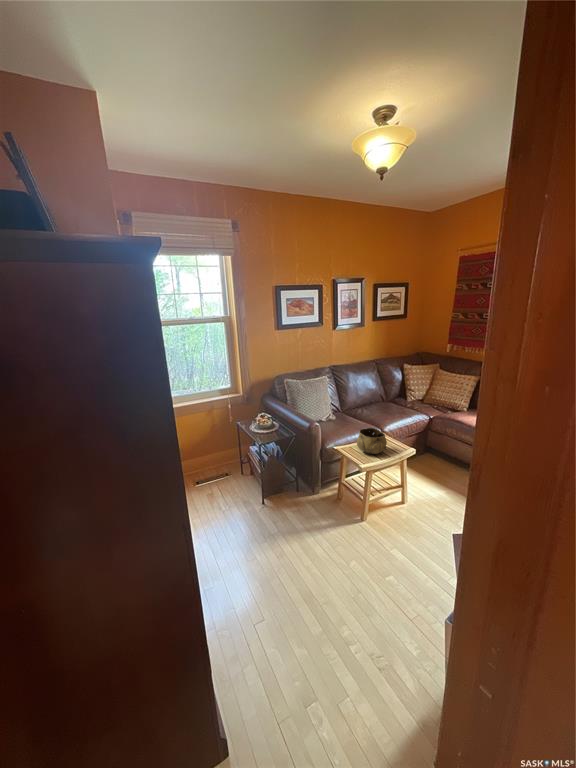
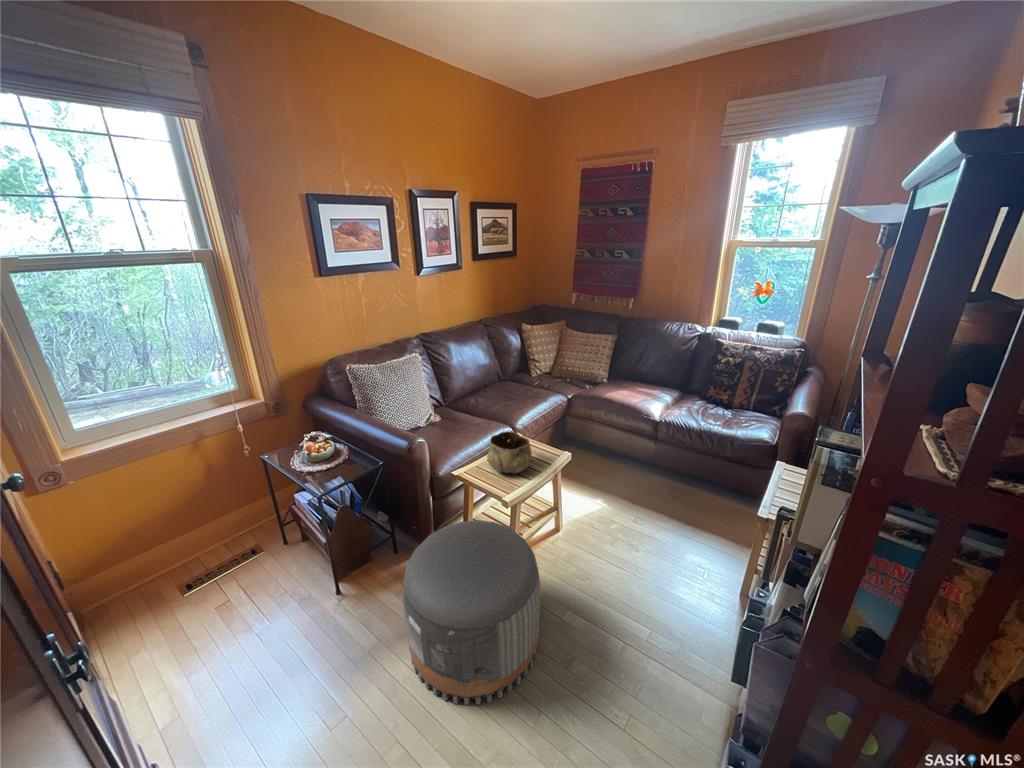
pouf: none [294,473,373,576] -> present [402,520,540,705]

